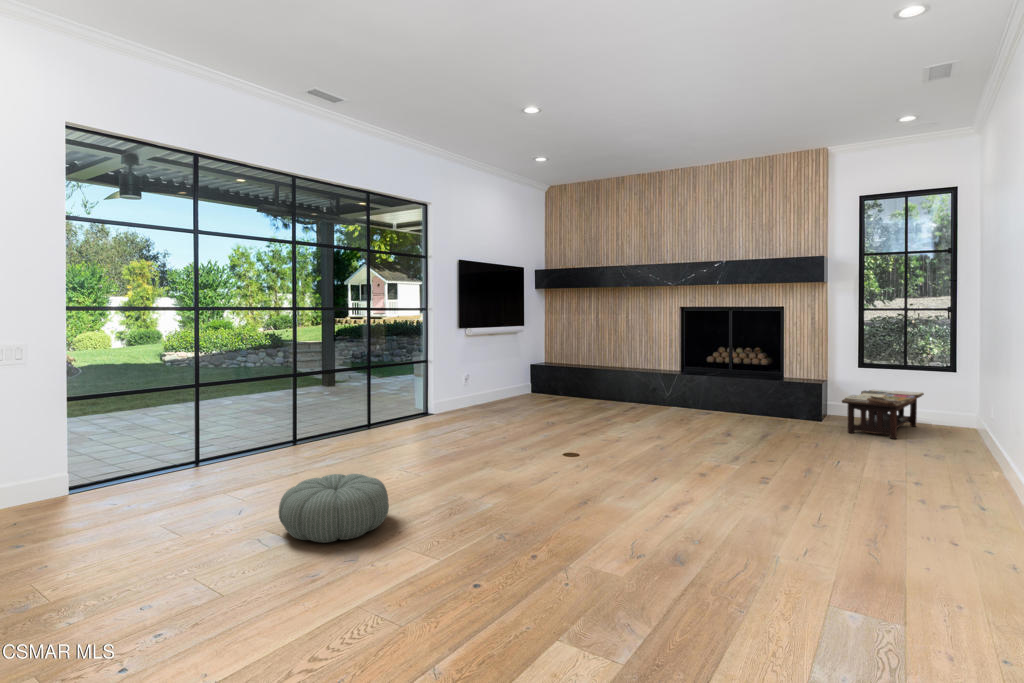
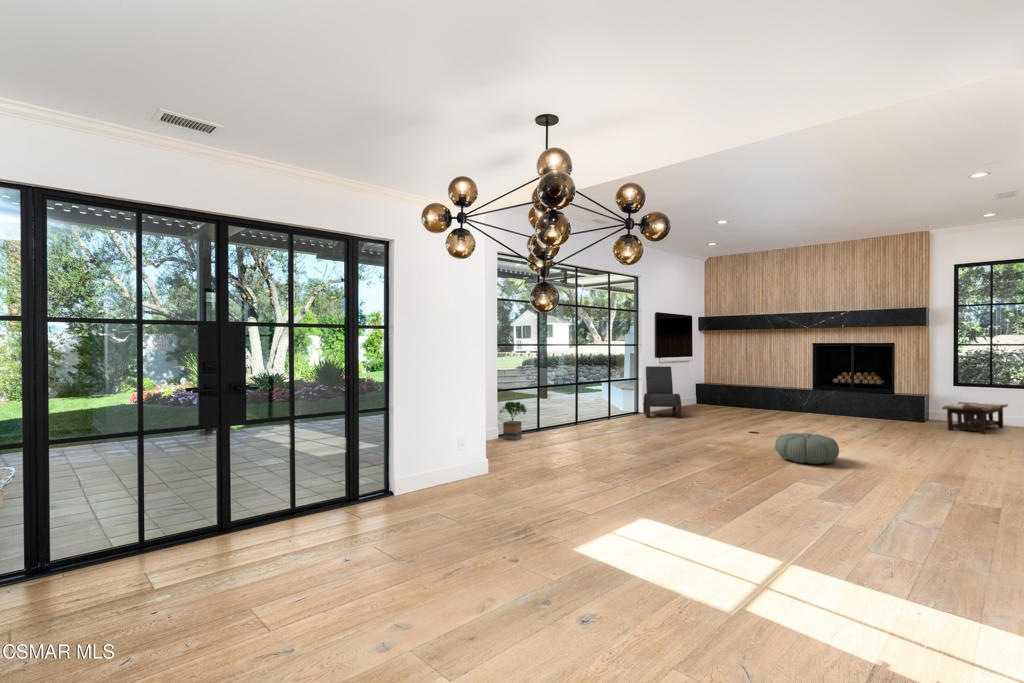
lounge chair: none [430,343,486,424] -> present [643,366,682,418]
potted tree: none [83,418,151,495] -> present [500,402,526,440]
pouf: present [279,474,389,543] -> present [775,433,839,464]

